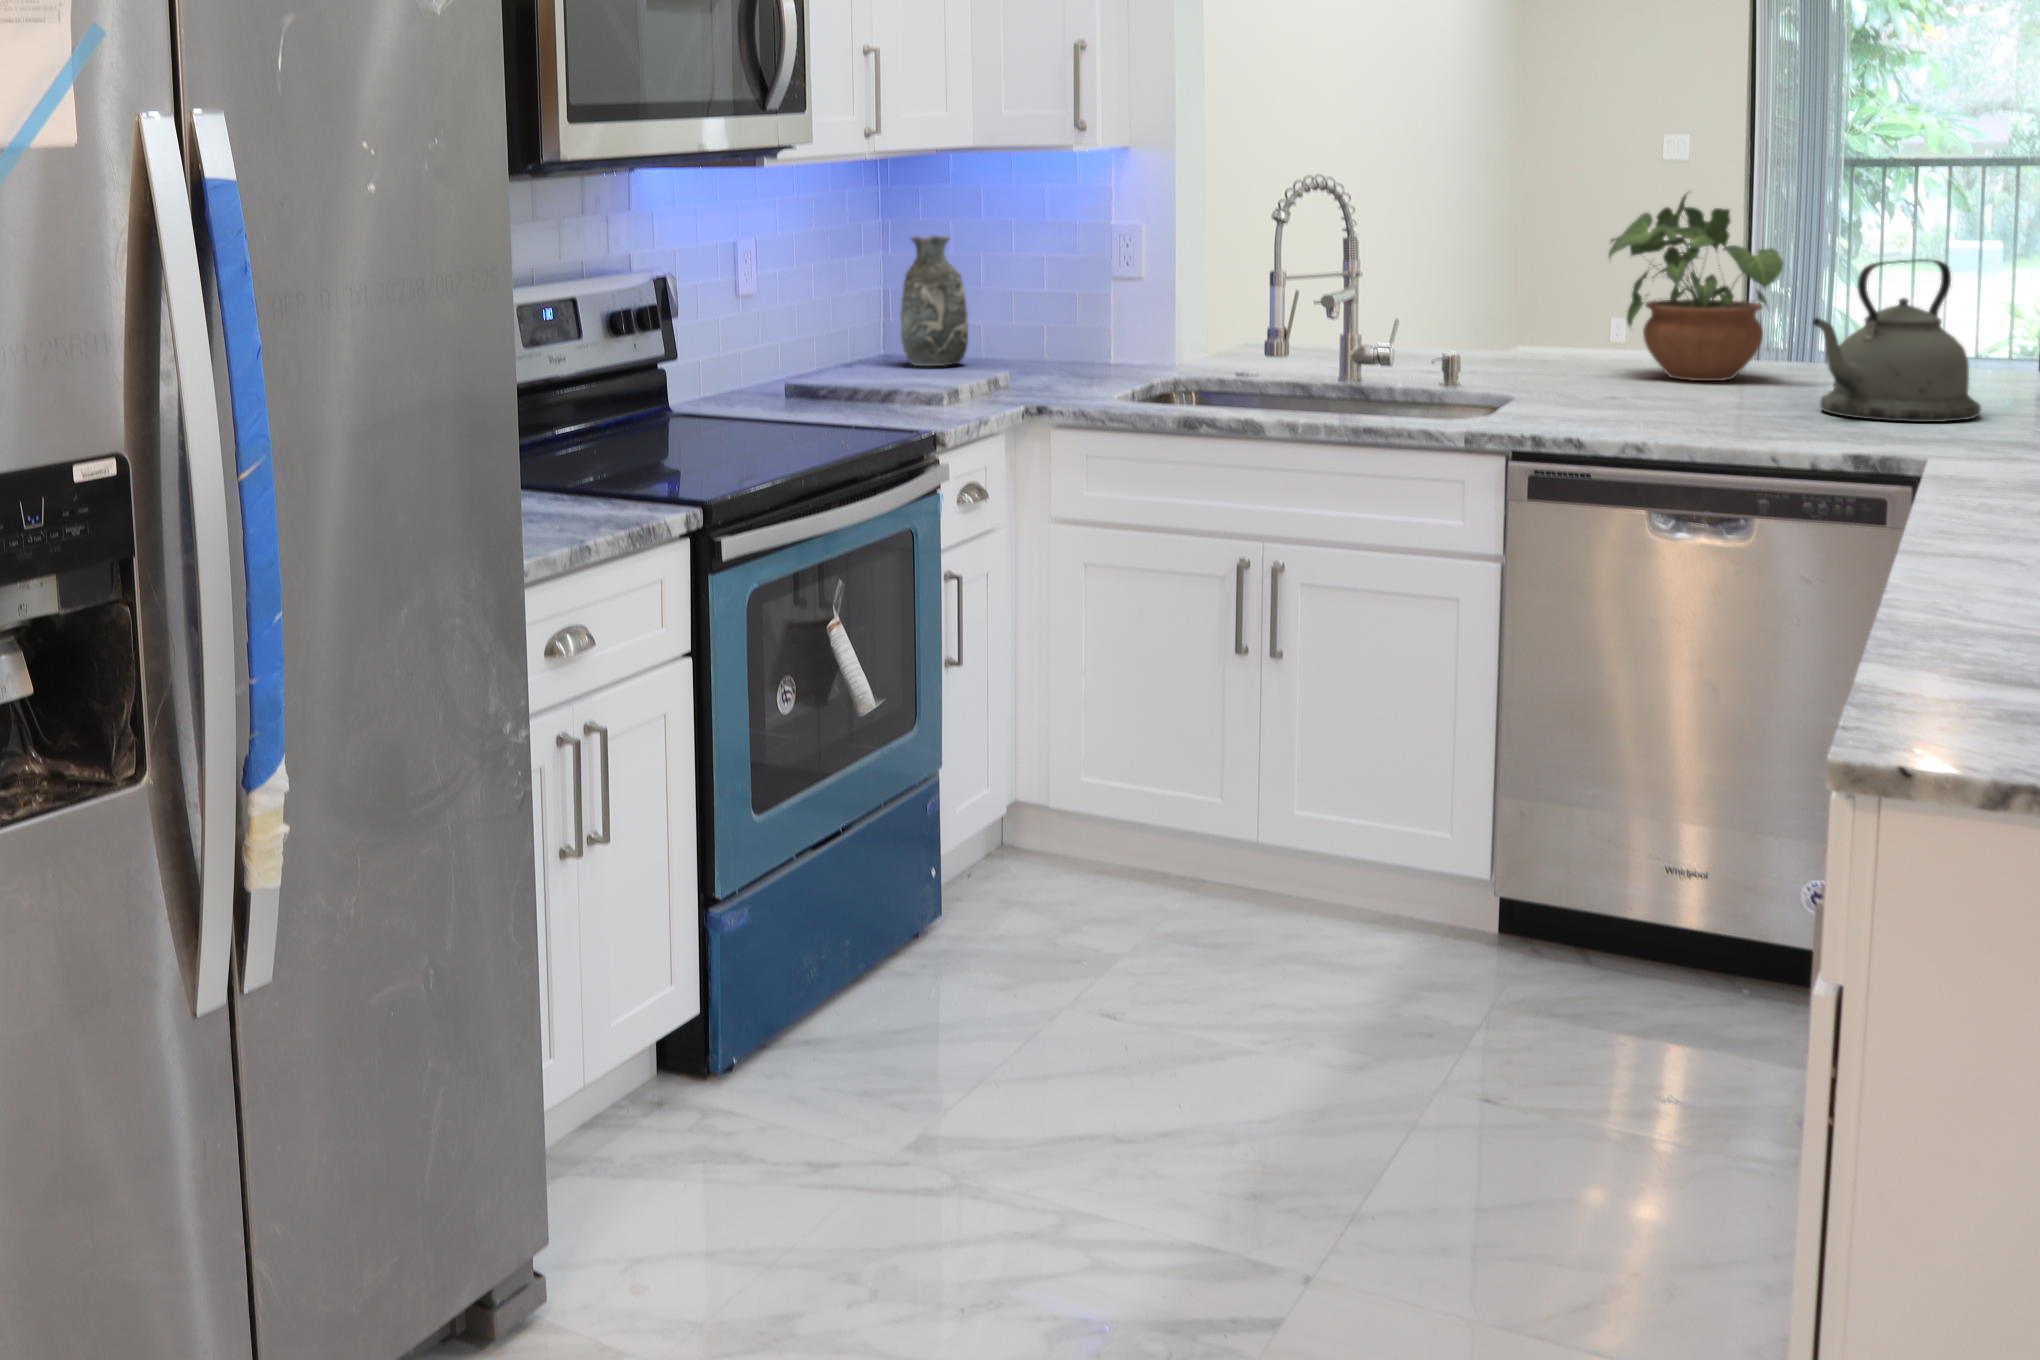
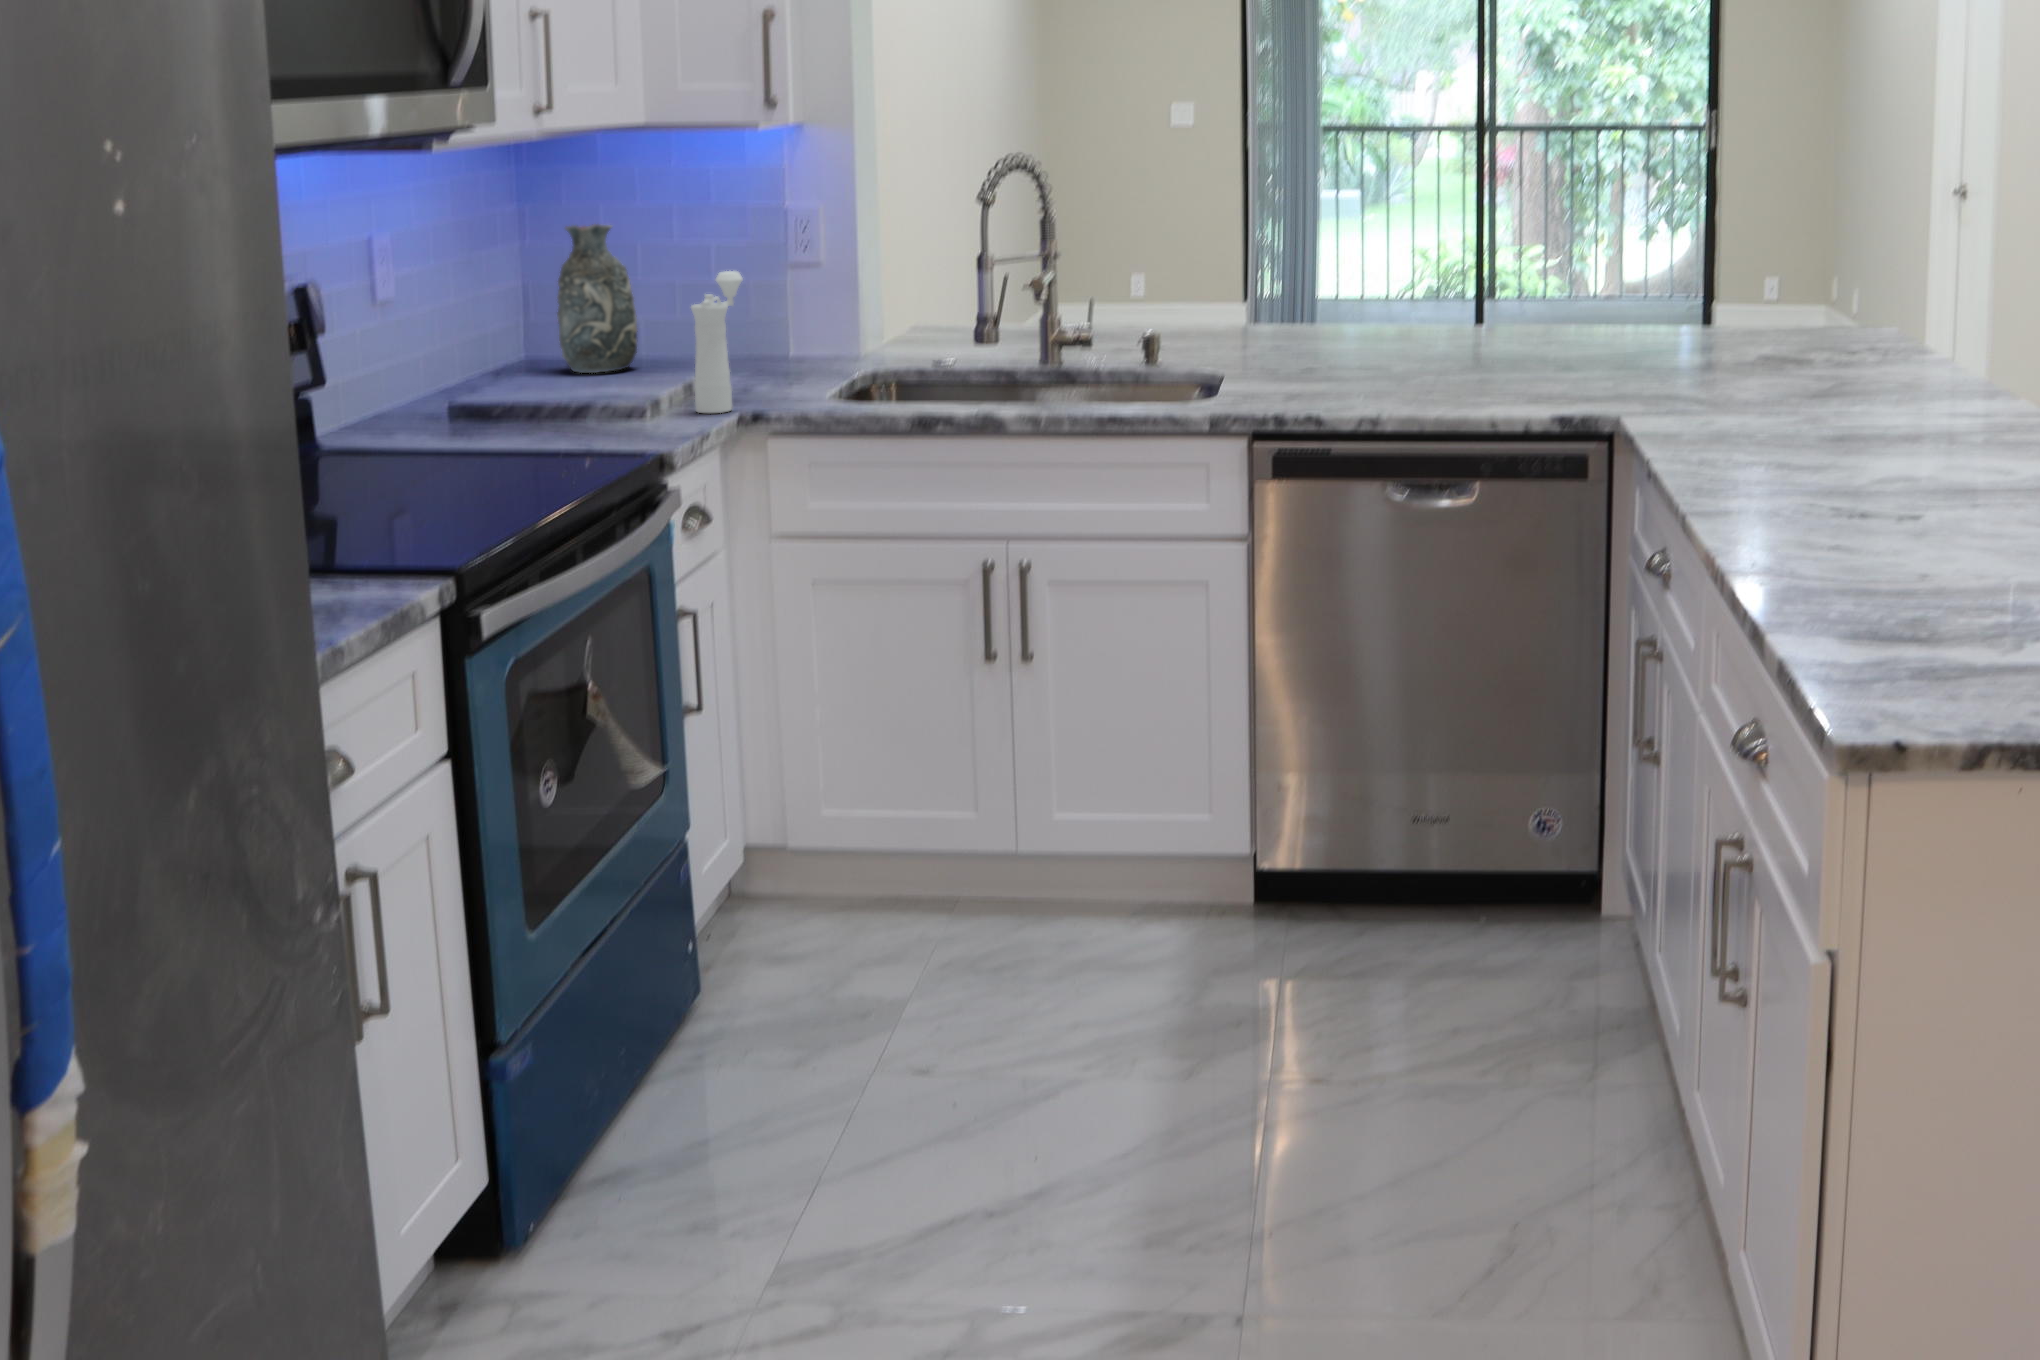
potted plant: present [1609,194,1783,381] -> none [1256,171,1404,348]
kettle: present [1813,259,1981,422] -> none [1459,235,1578,379]
pepper mill: none [982,277,1037,402] -> present [691,271,743,413]

